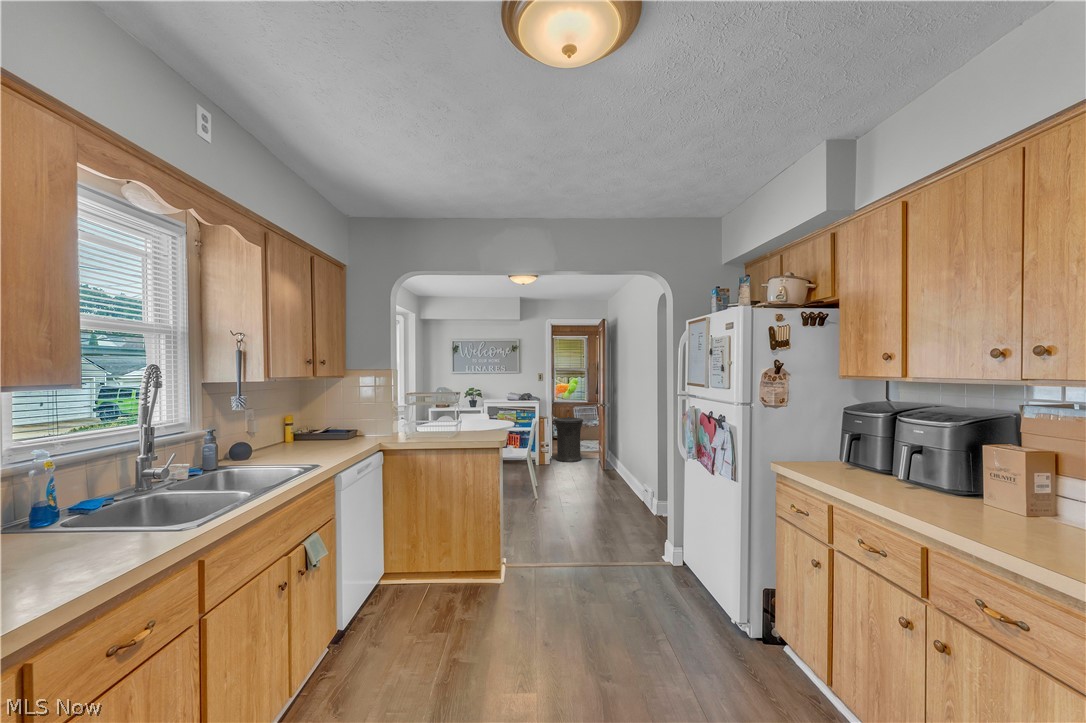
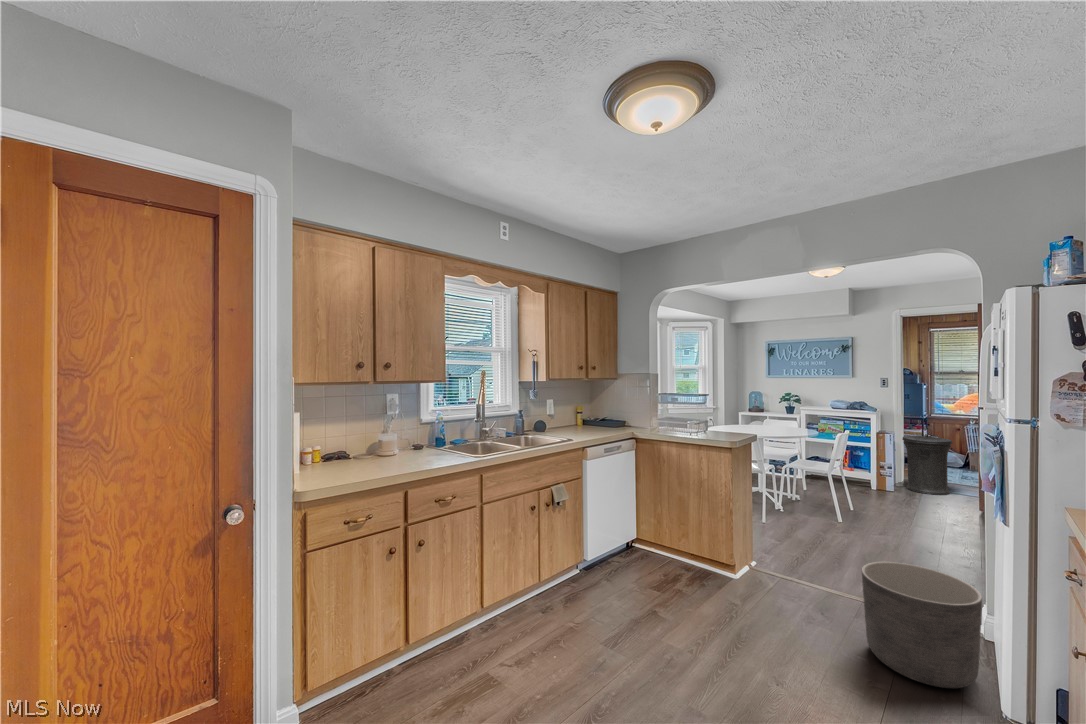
planter: none [628,522,706,618] -> present [862,562,982,688]

